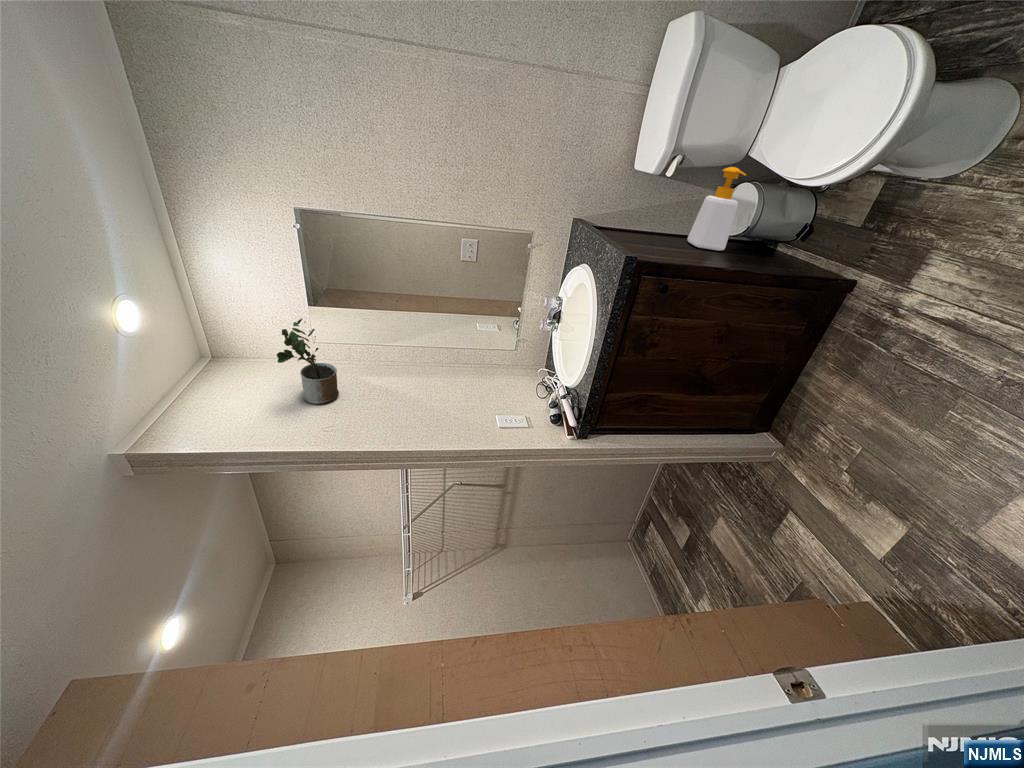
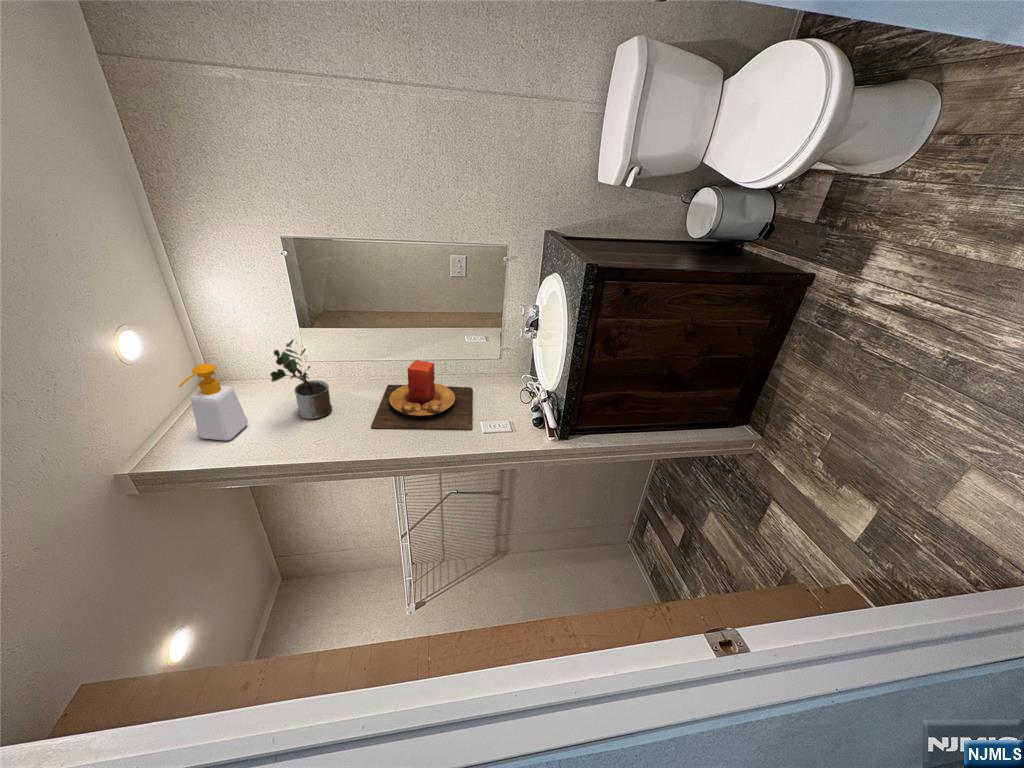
soap bottle: present [687,167,747,251] -> present [179,364,248,440]
candle: none [381,347,487,425] -> present [371,360,473,431]

